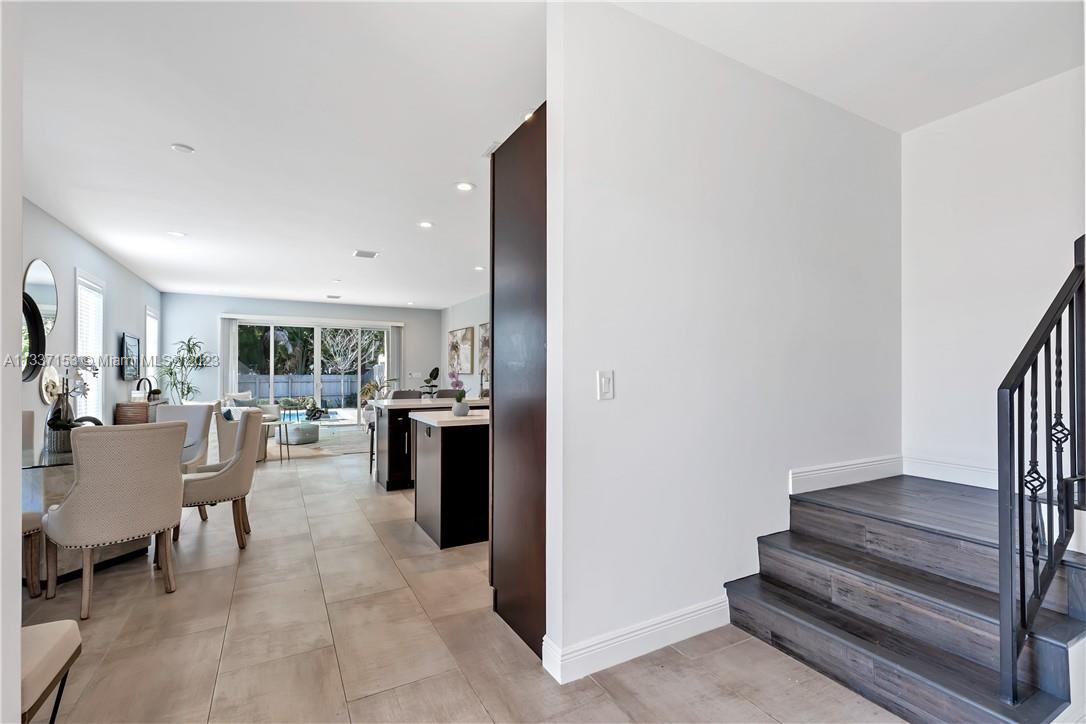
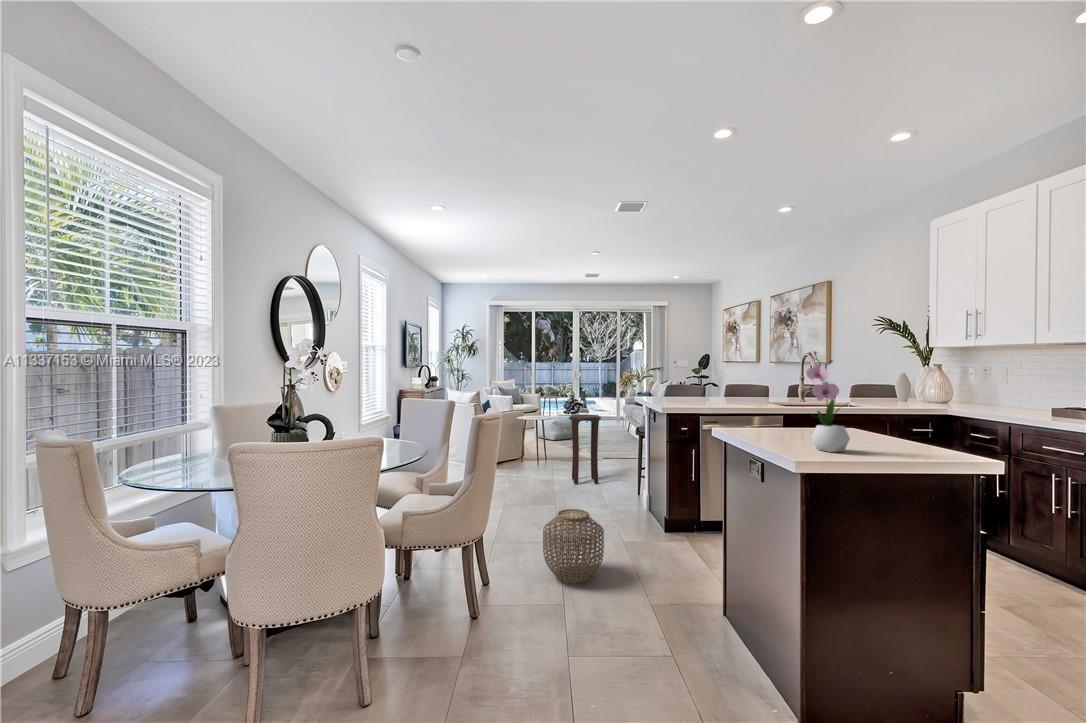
stool: none [310,416,339,474] -> present [569,415,601,484]
woven basket: none [289,477,337,528] -> present [543,509,604,583]

